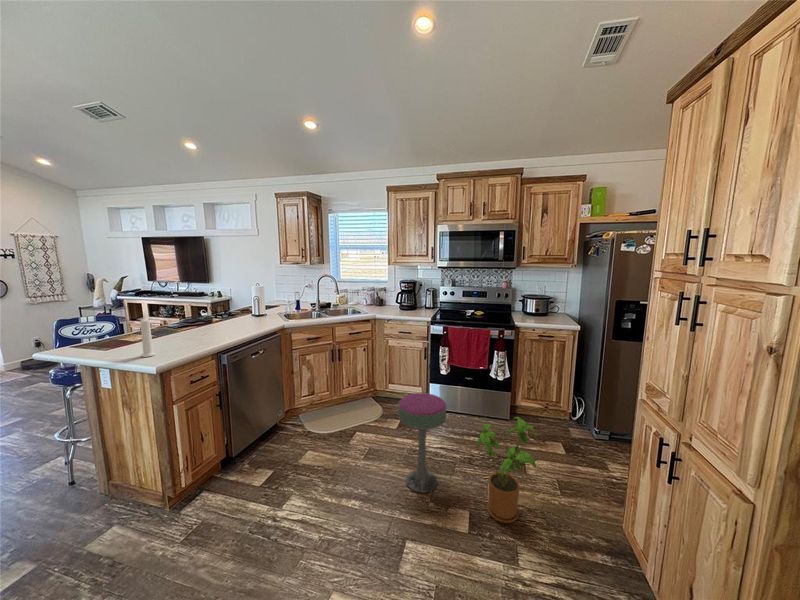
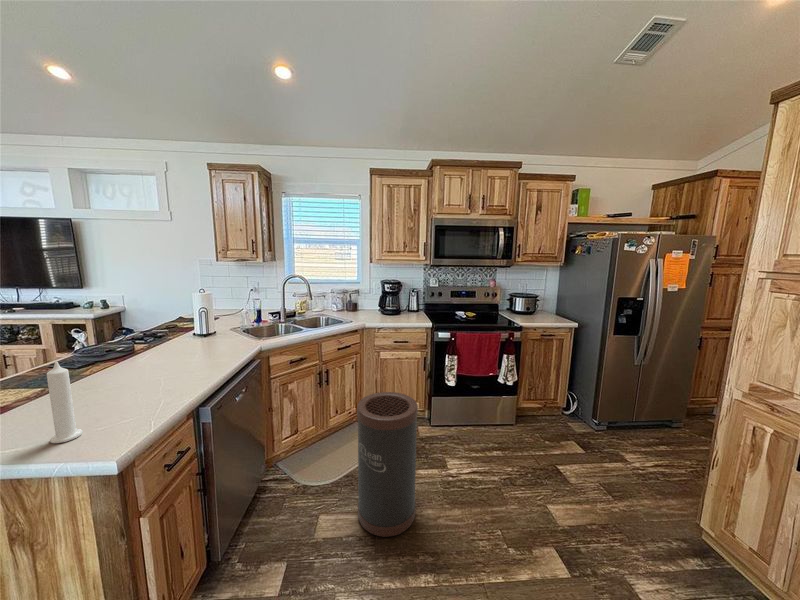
trash can: none [328,366,376,473] -> present [357,392,418,537]
bar stool: present [399,393,446,493] -> none [457,416,517,539]
house plant: present [477,417,537,523] -> none [554,430,642,552]

